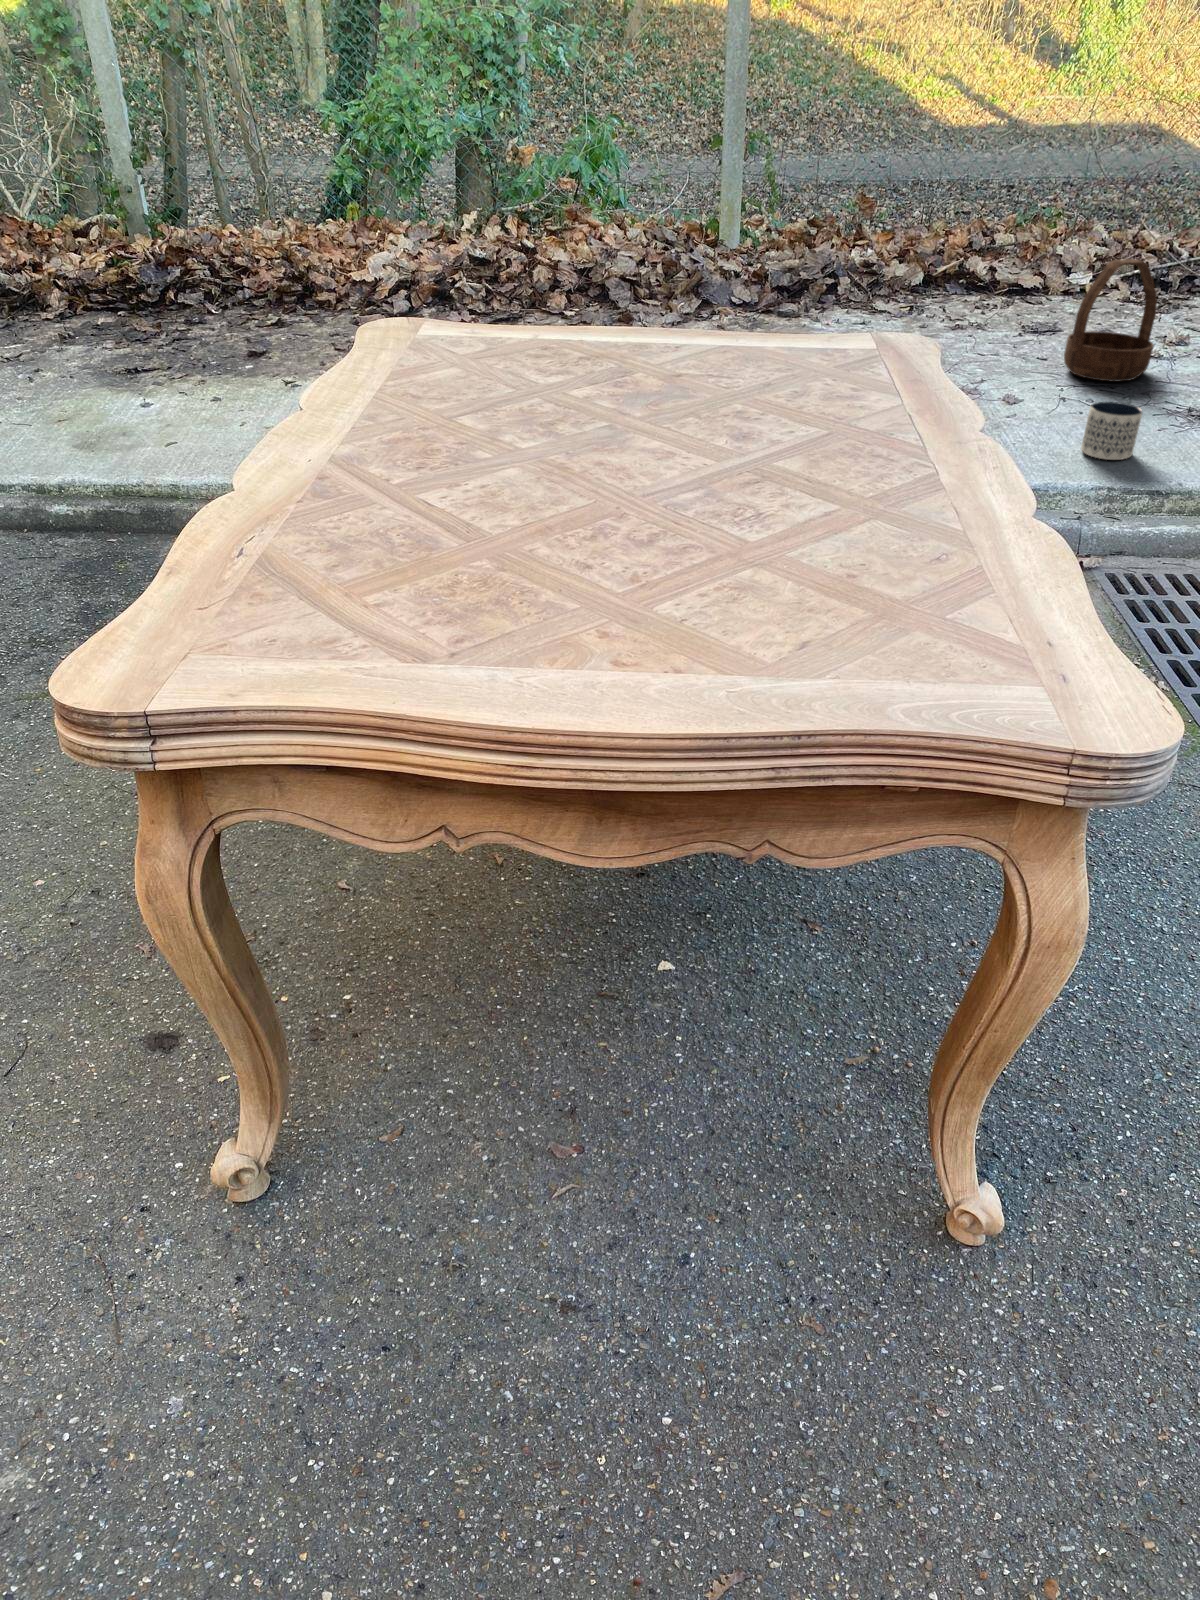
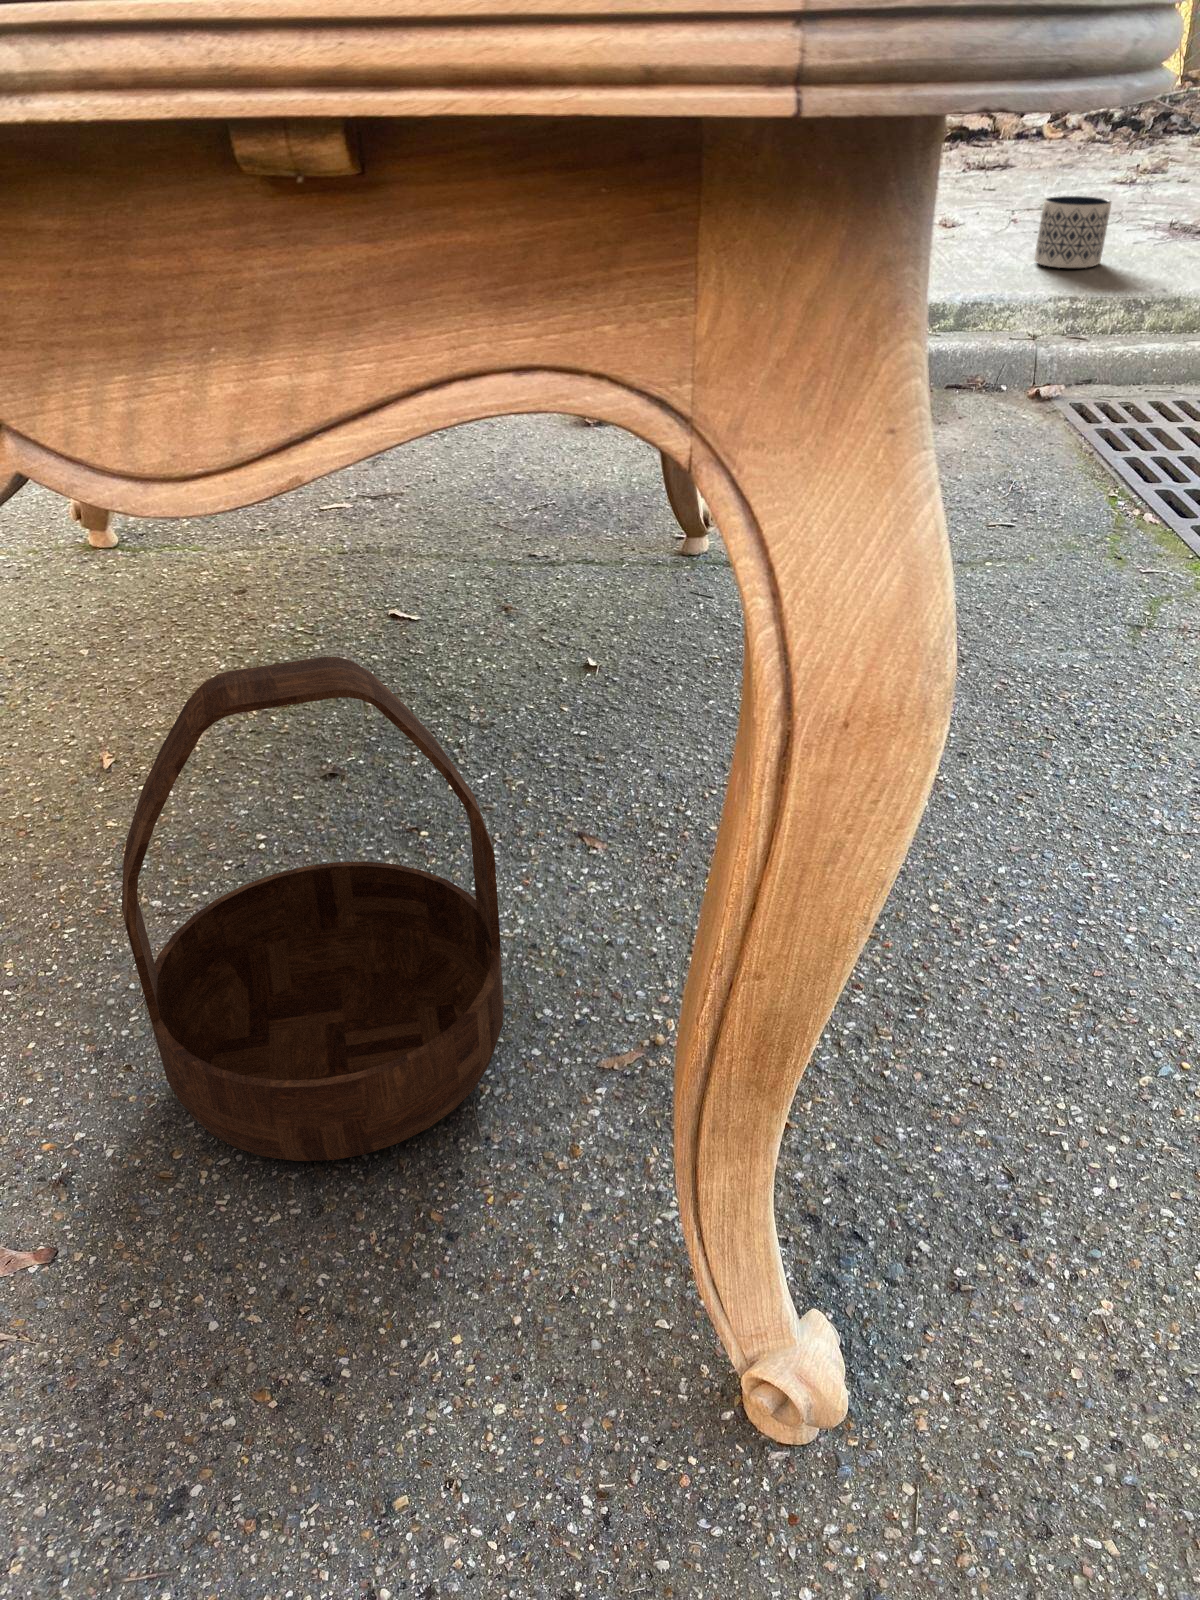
basket: present [1064,259,1157,381] -> present [122,657,504,1161]

